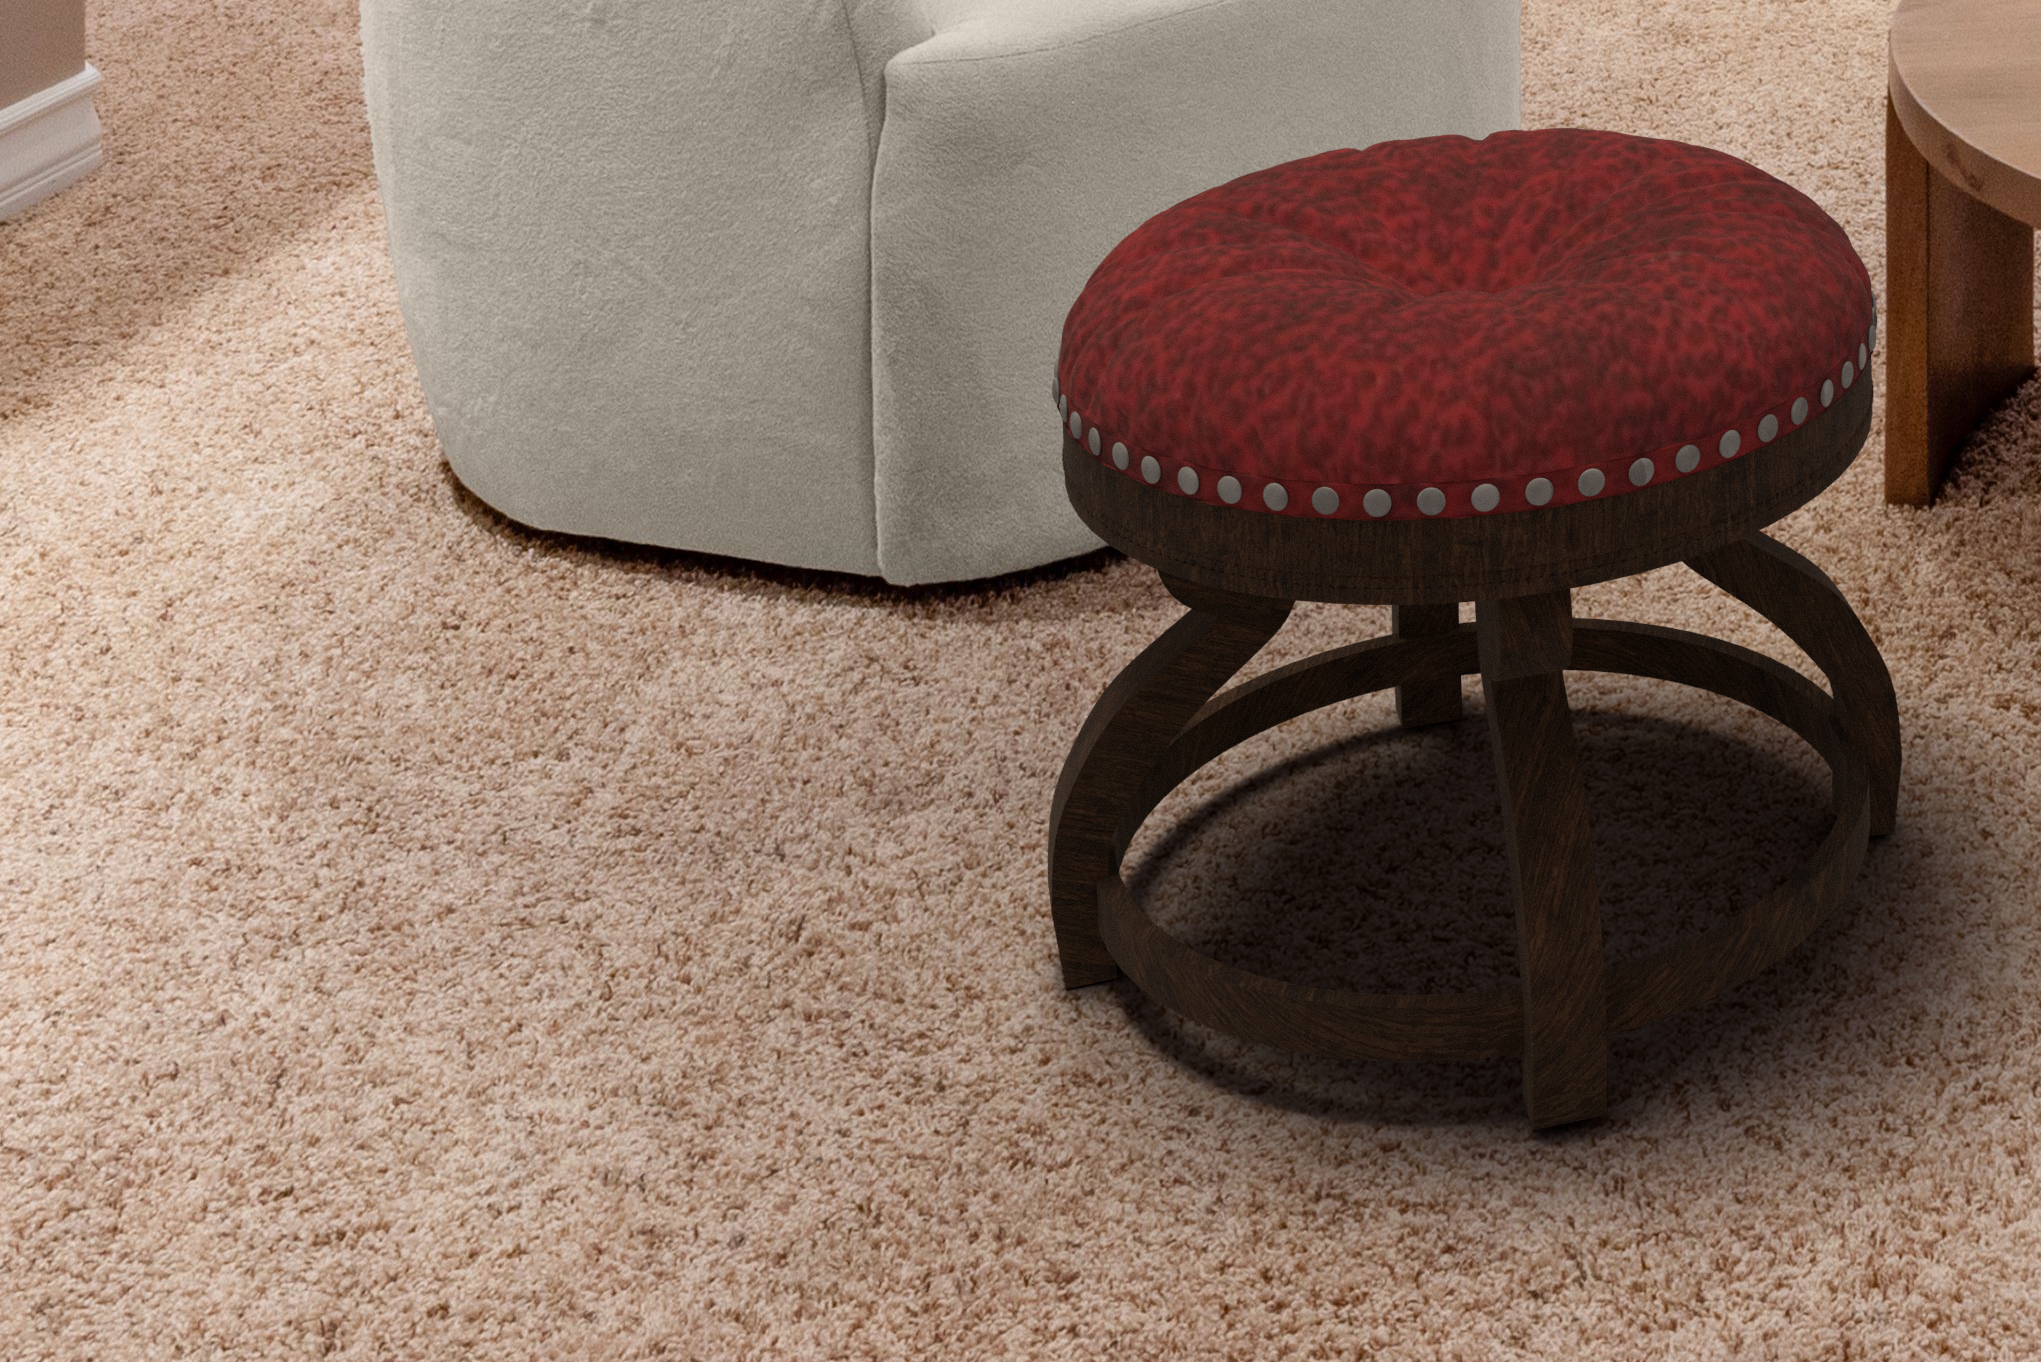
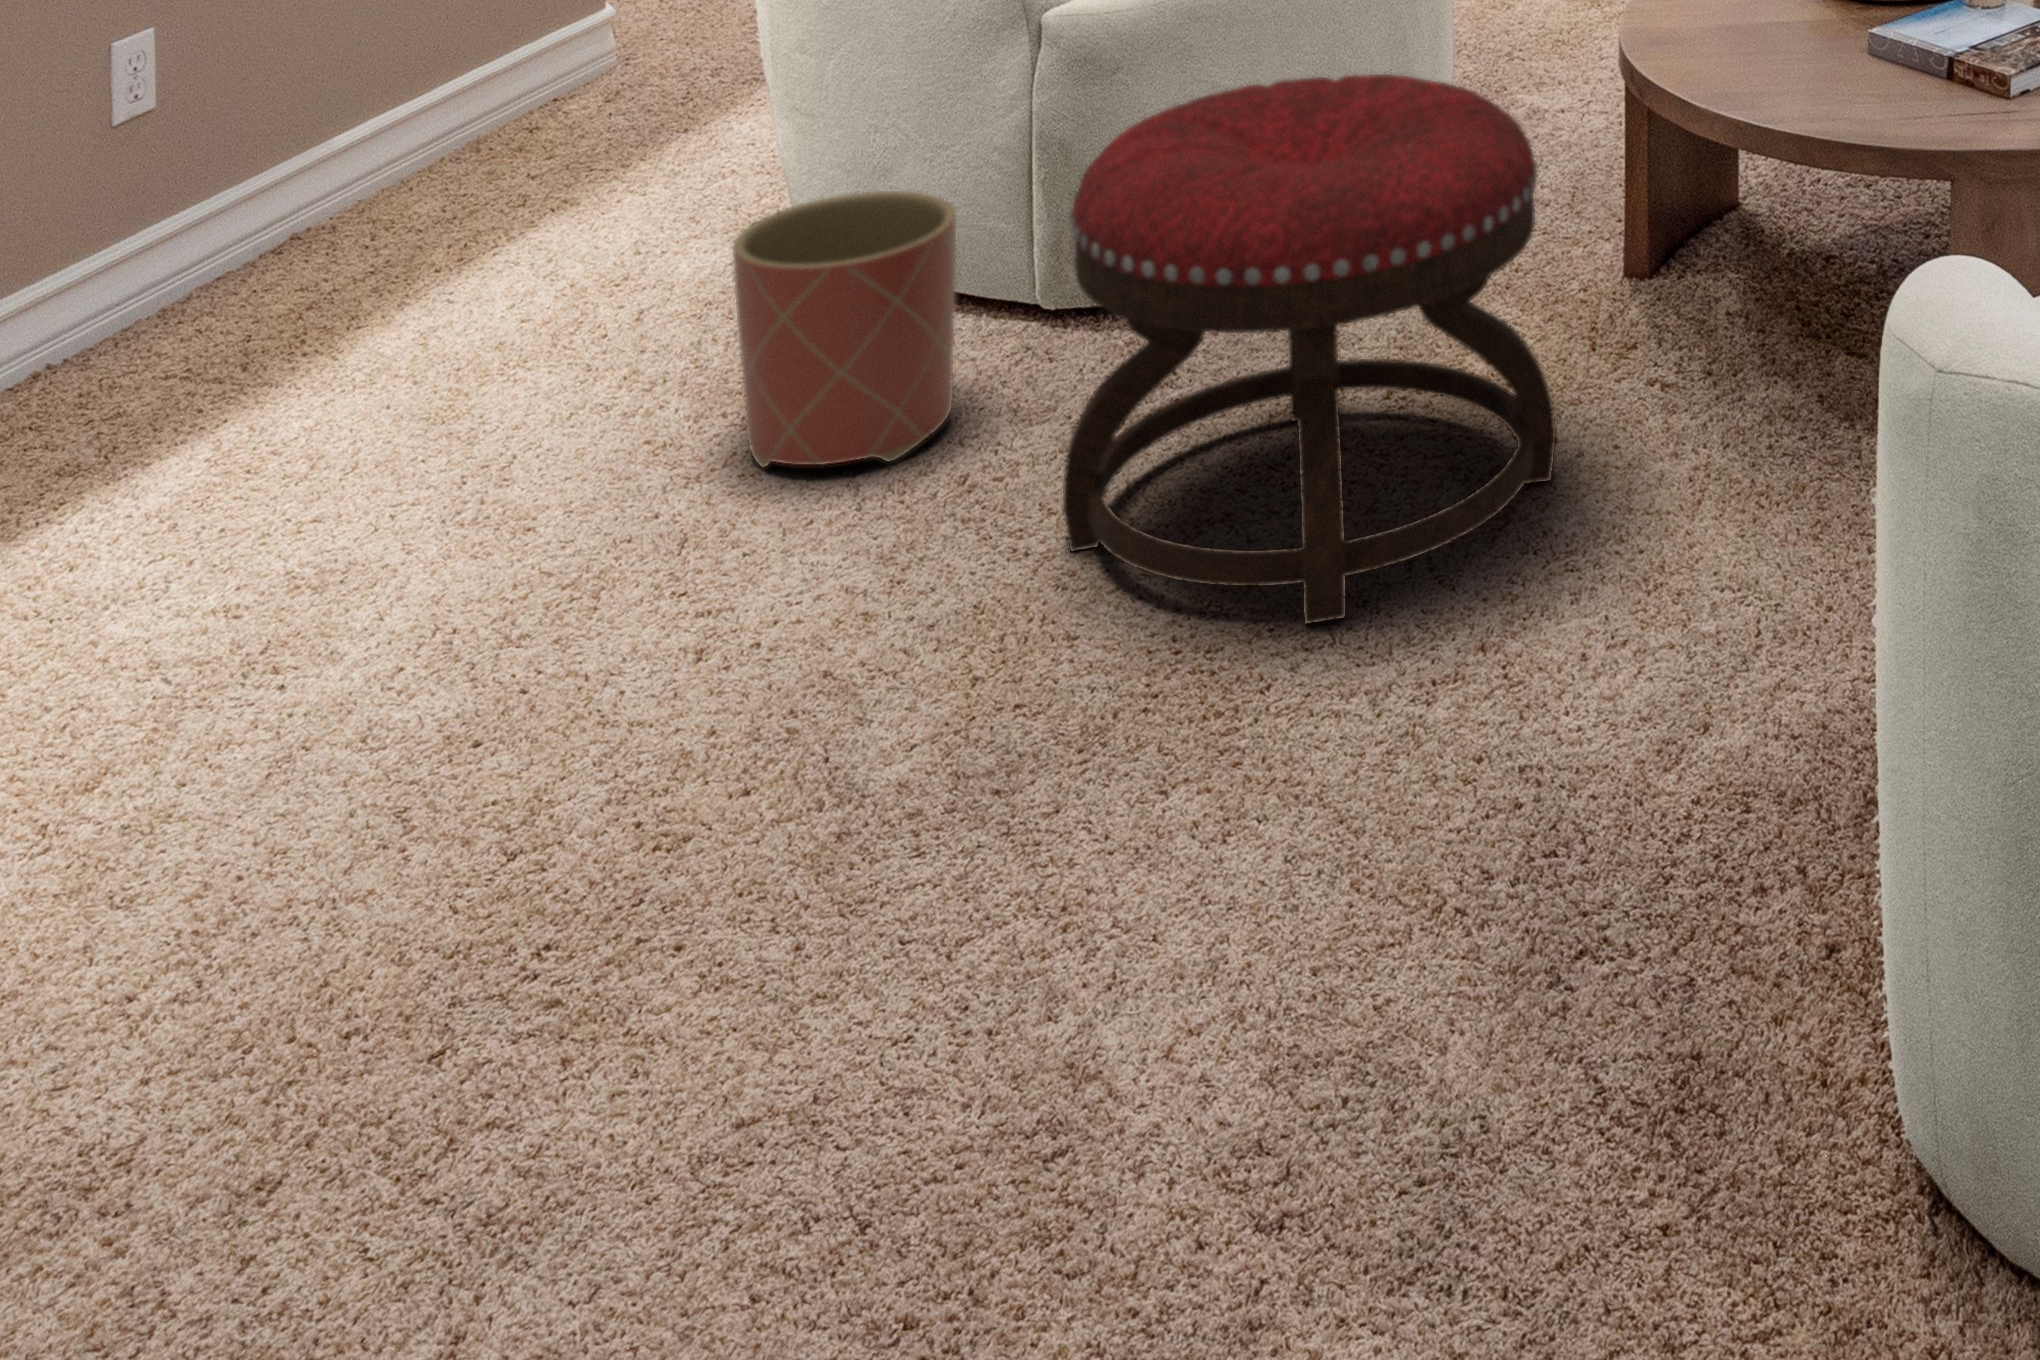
planter: none [417,342,806,834] -> present [733,191,956,467]

